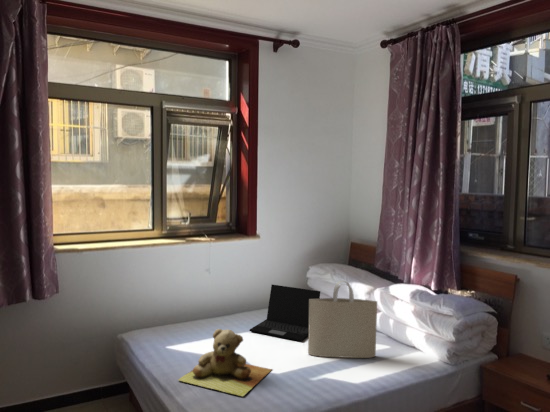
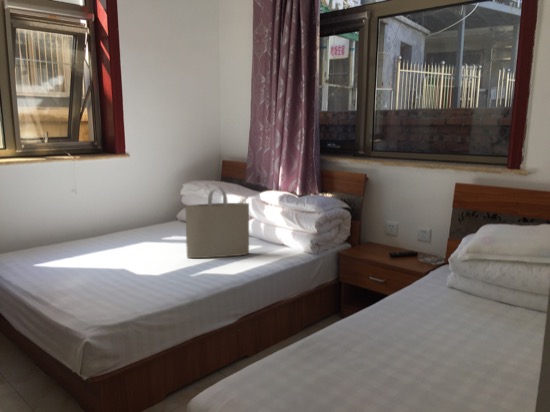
laptop: present [249,285,320,341] -> none [126,201,195,249]
teddy bear: present [179,329,271,396] -> none [57,237,153,293]

